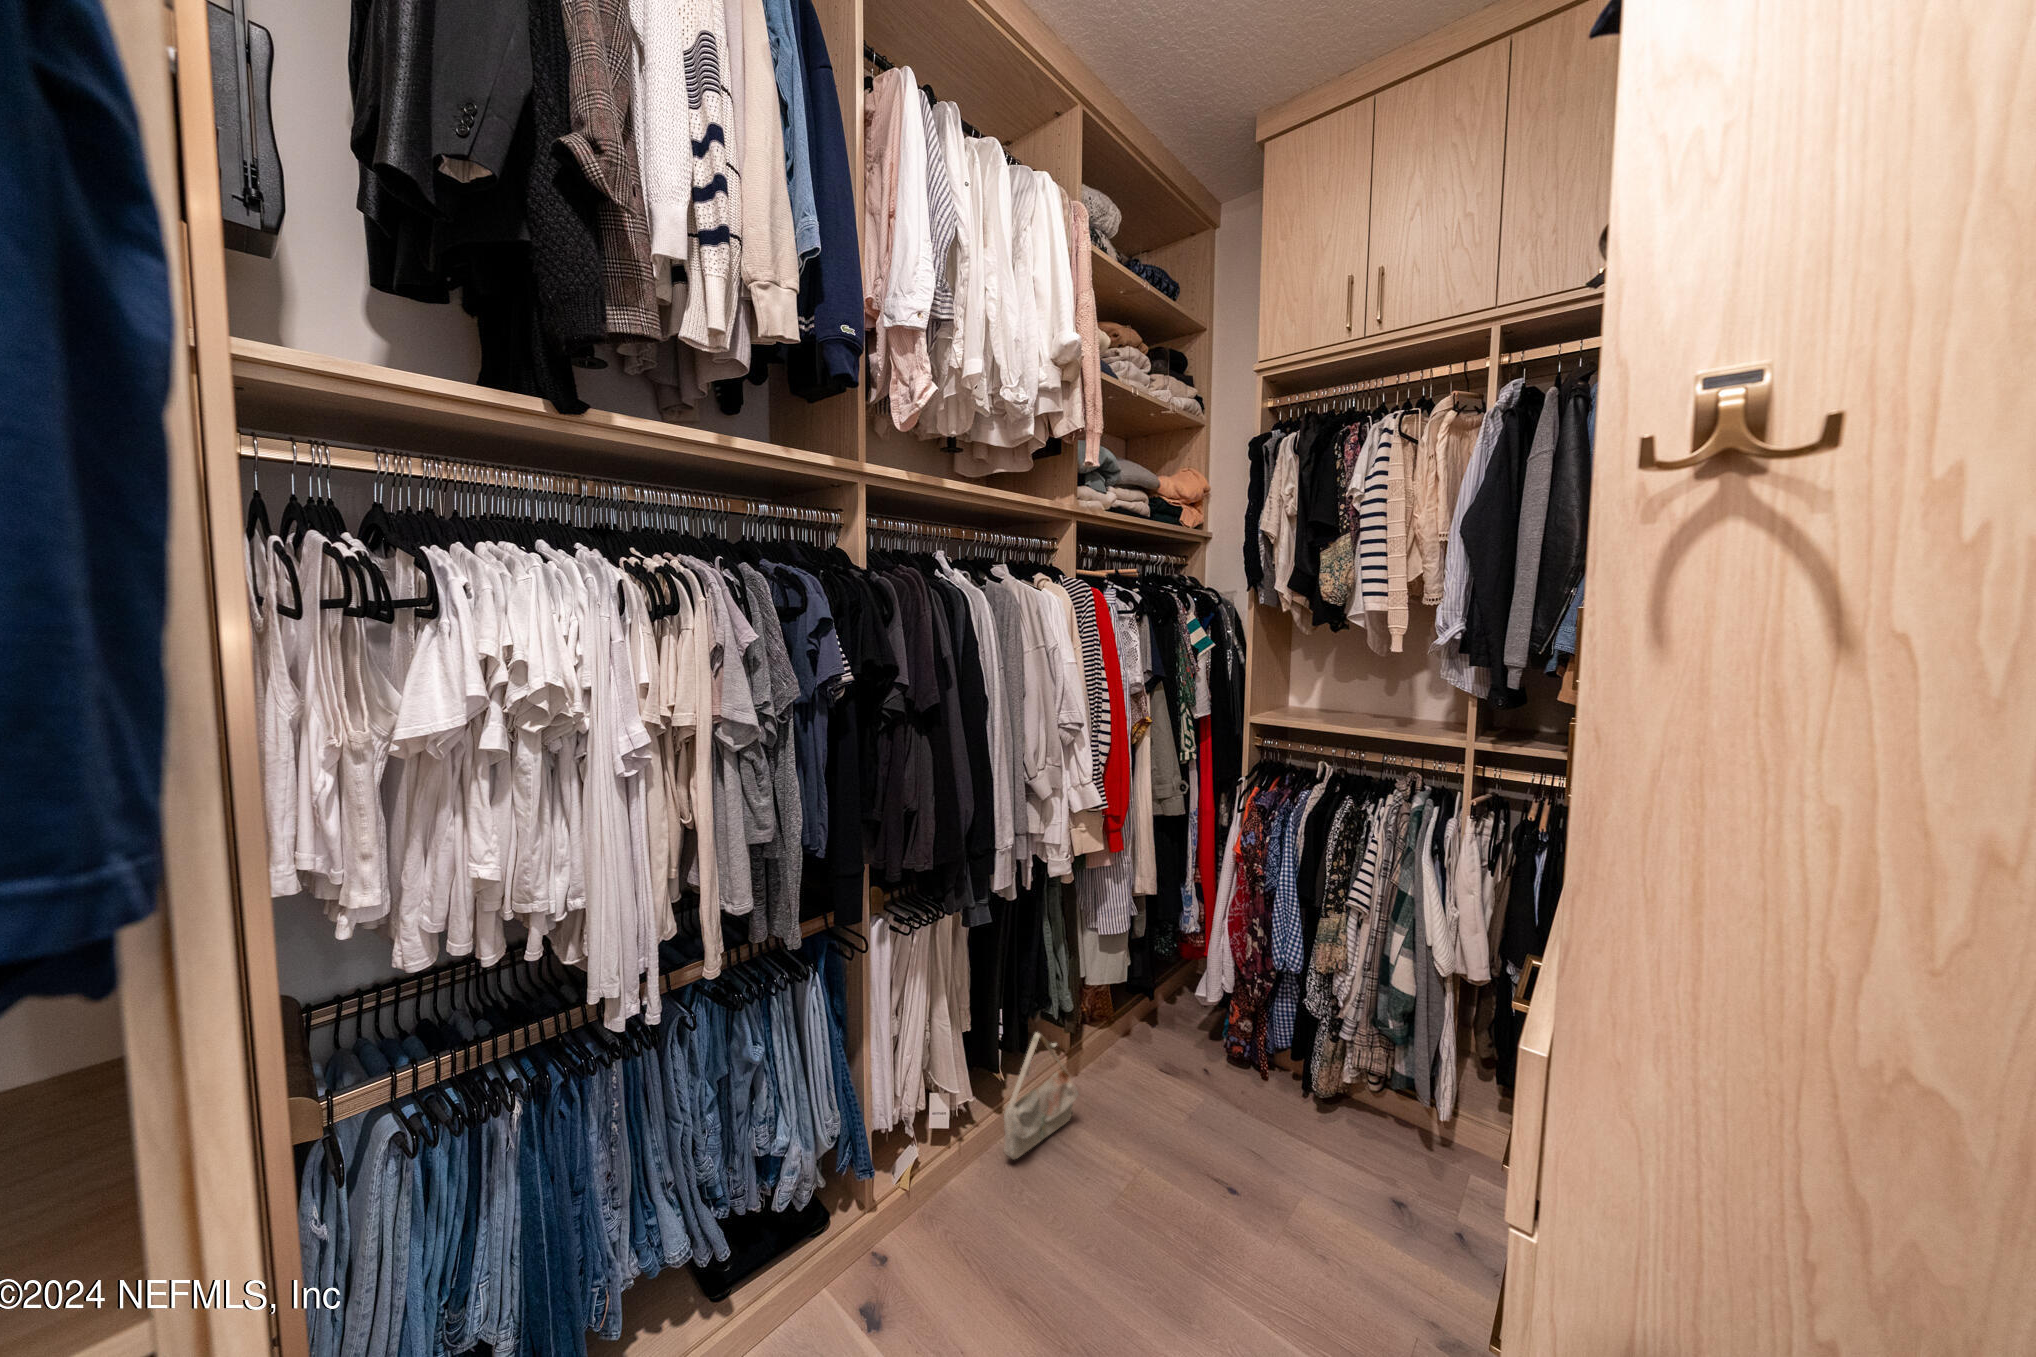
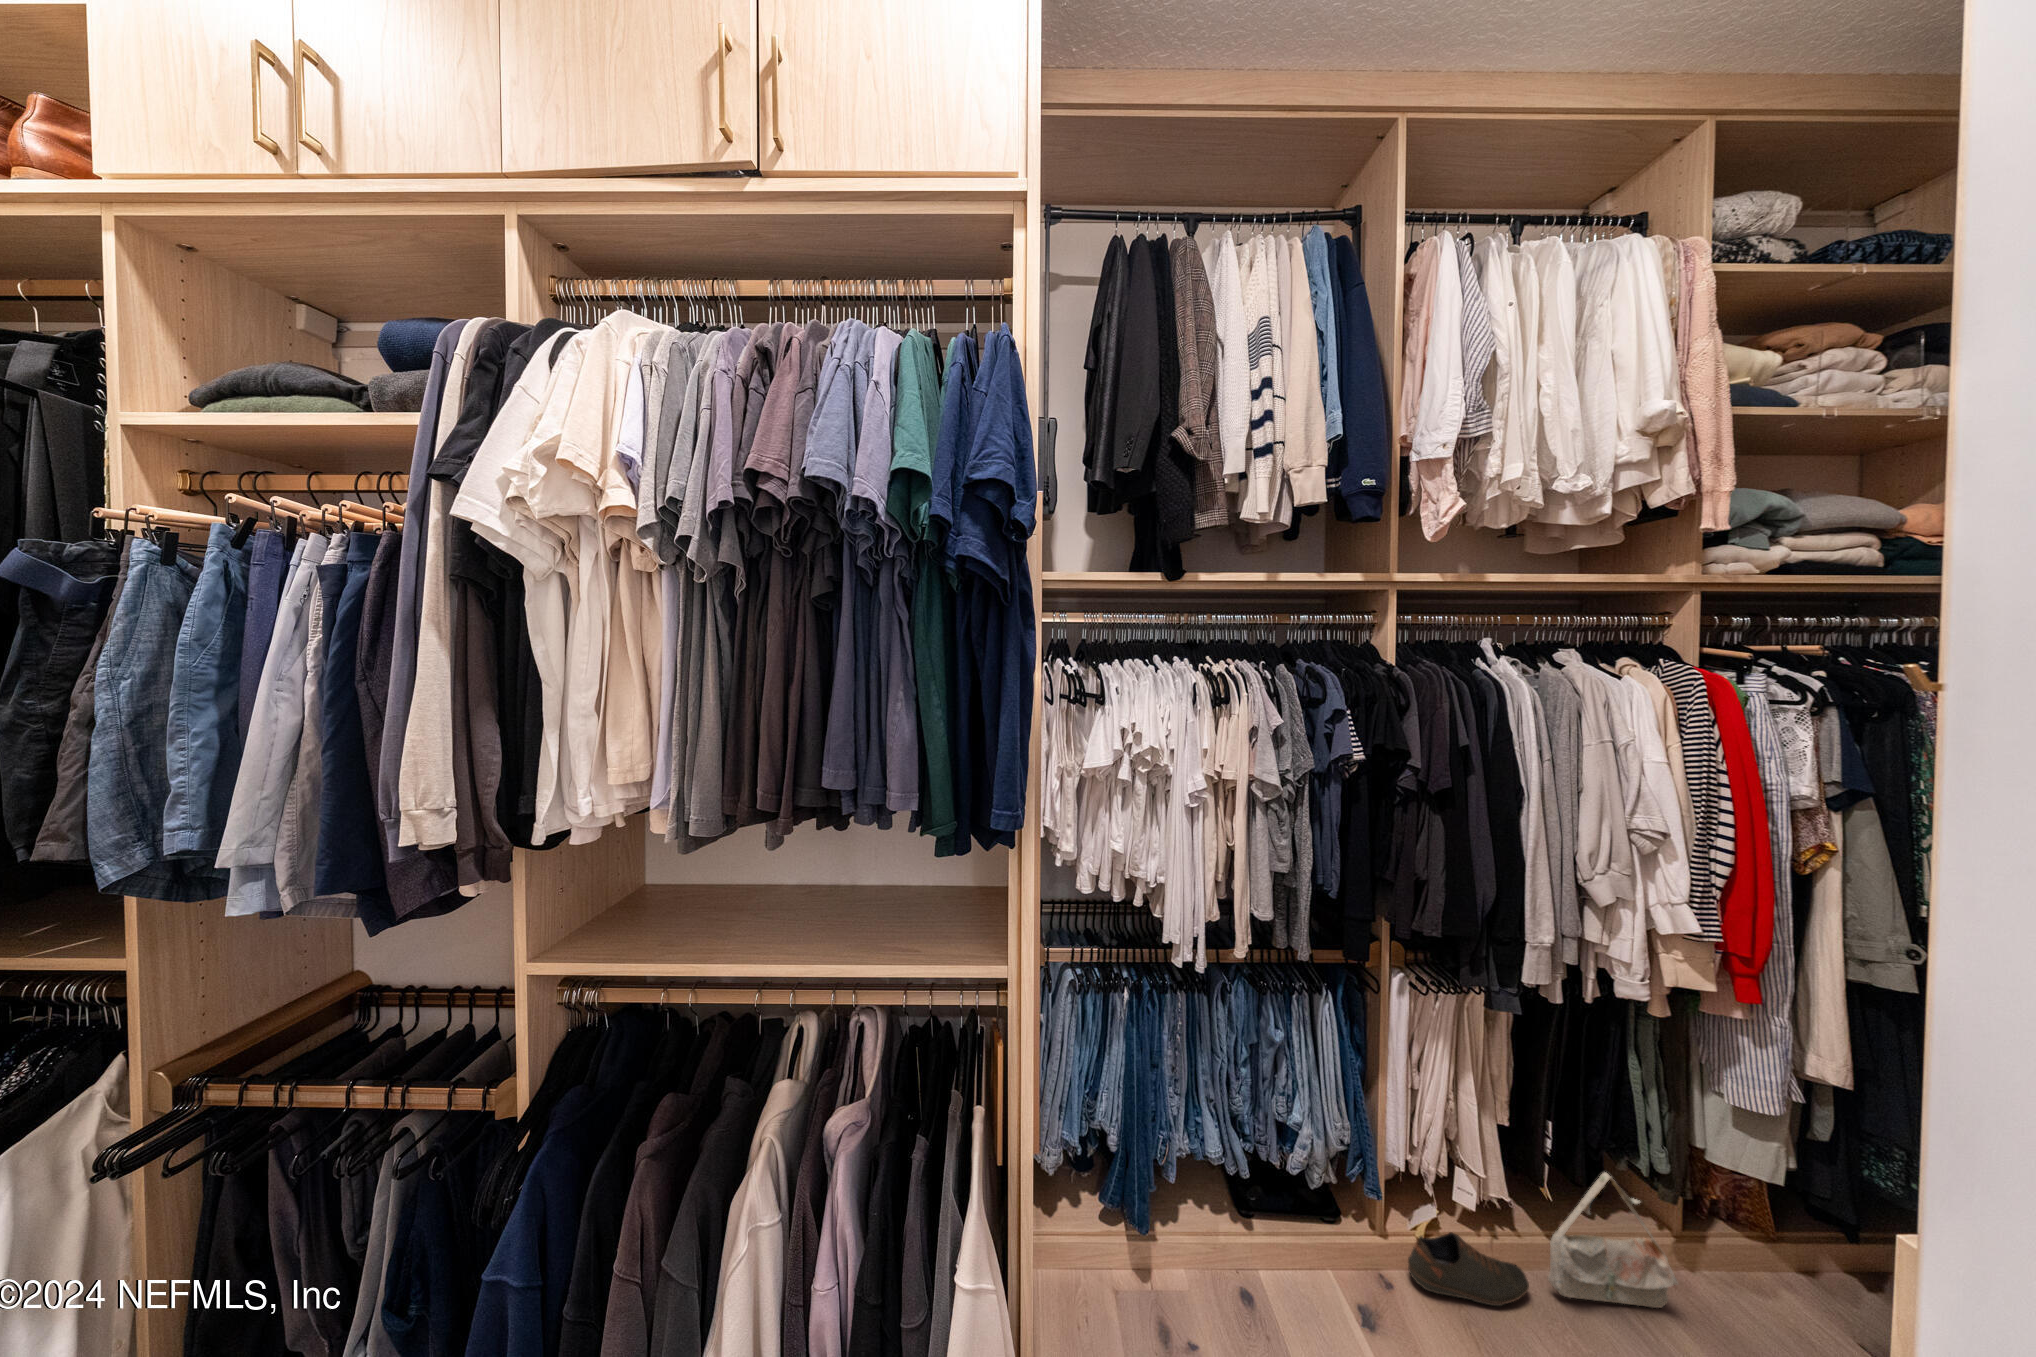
shoe: none [901,1157,994,1239] -> present [1408,1232,1529,1306]

